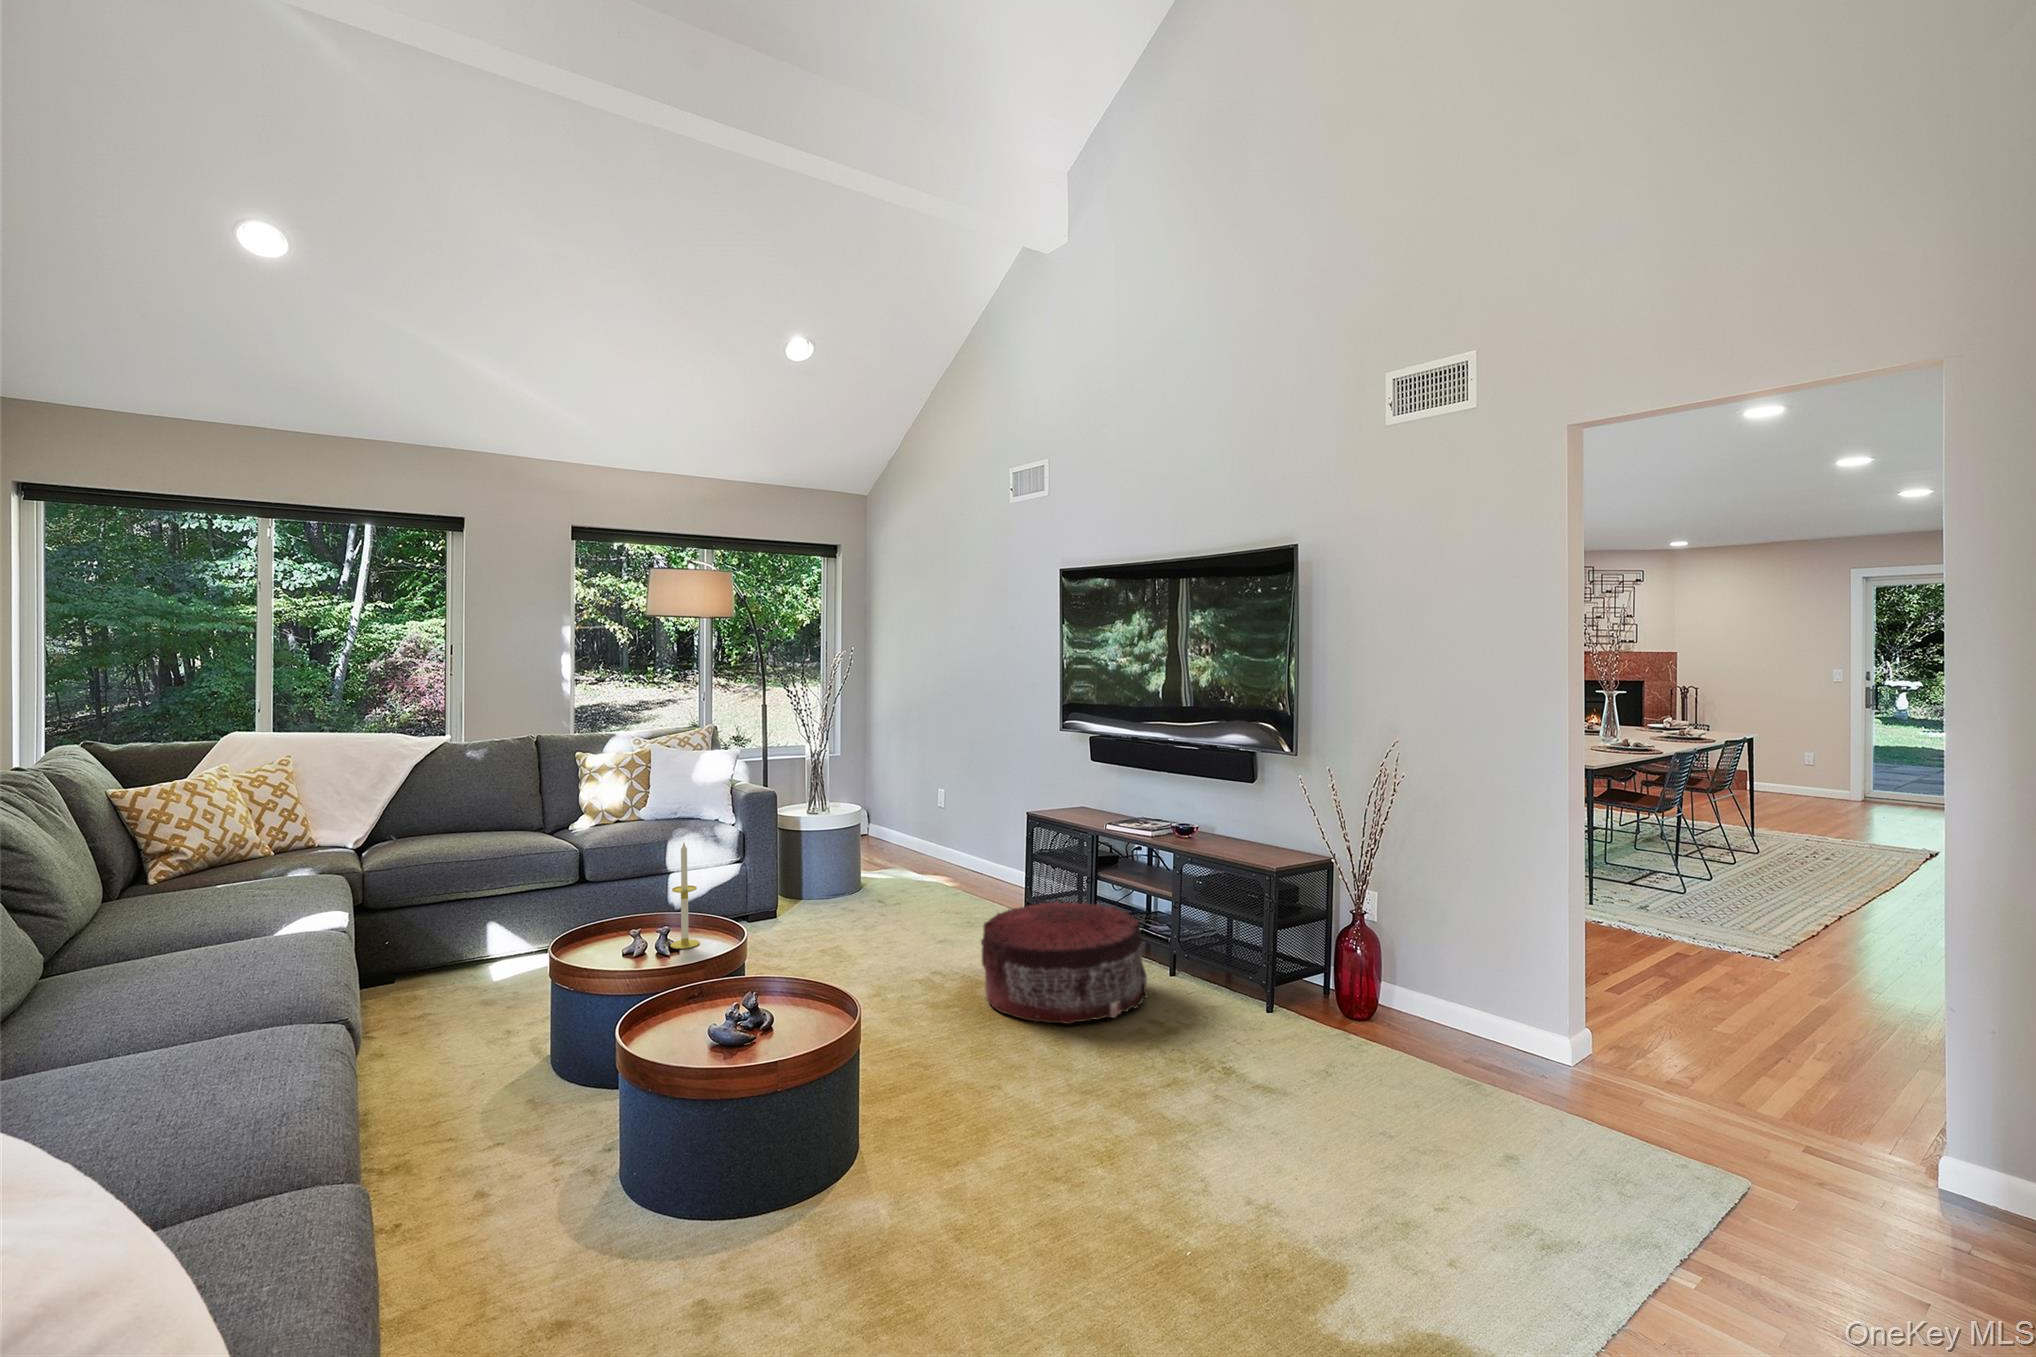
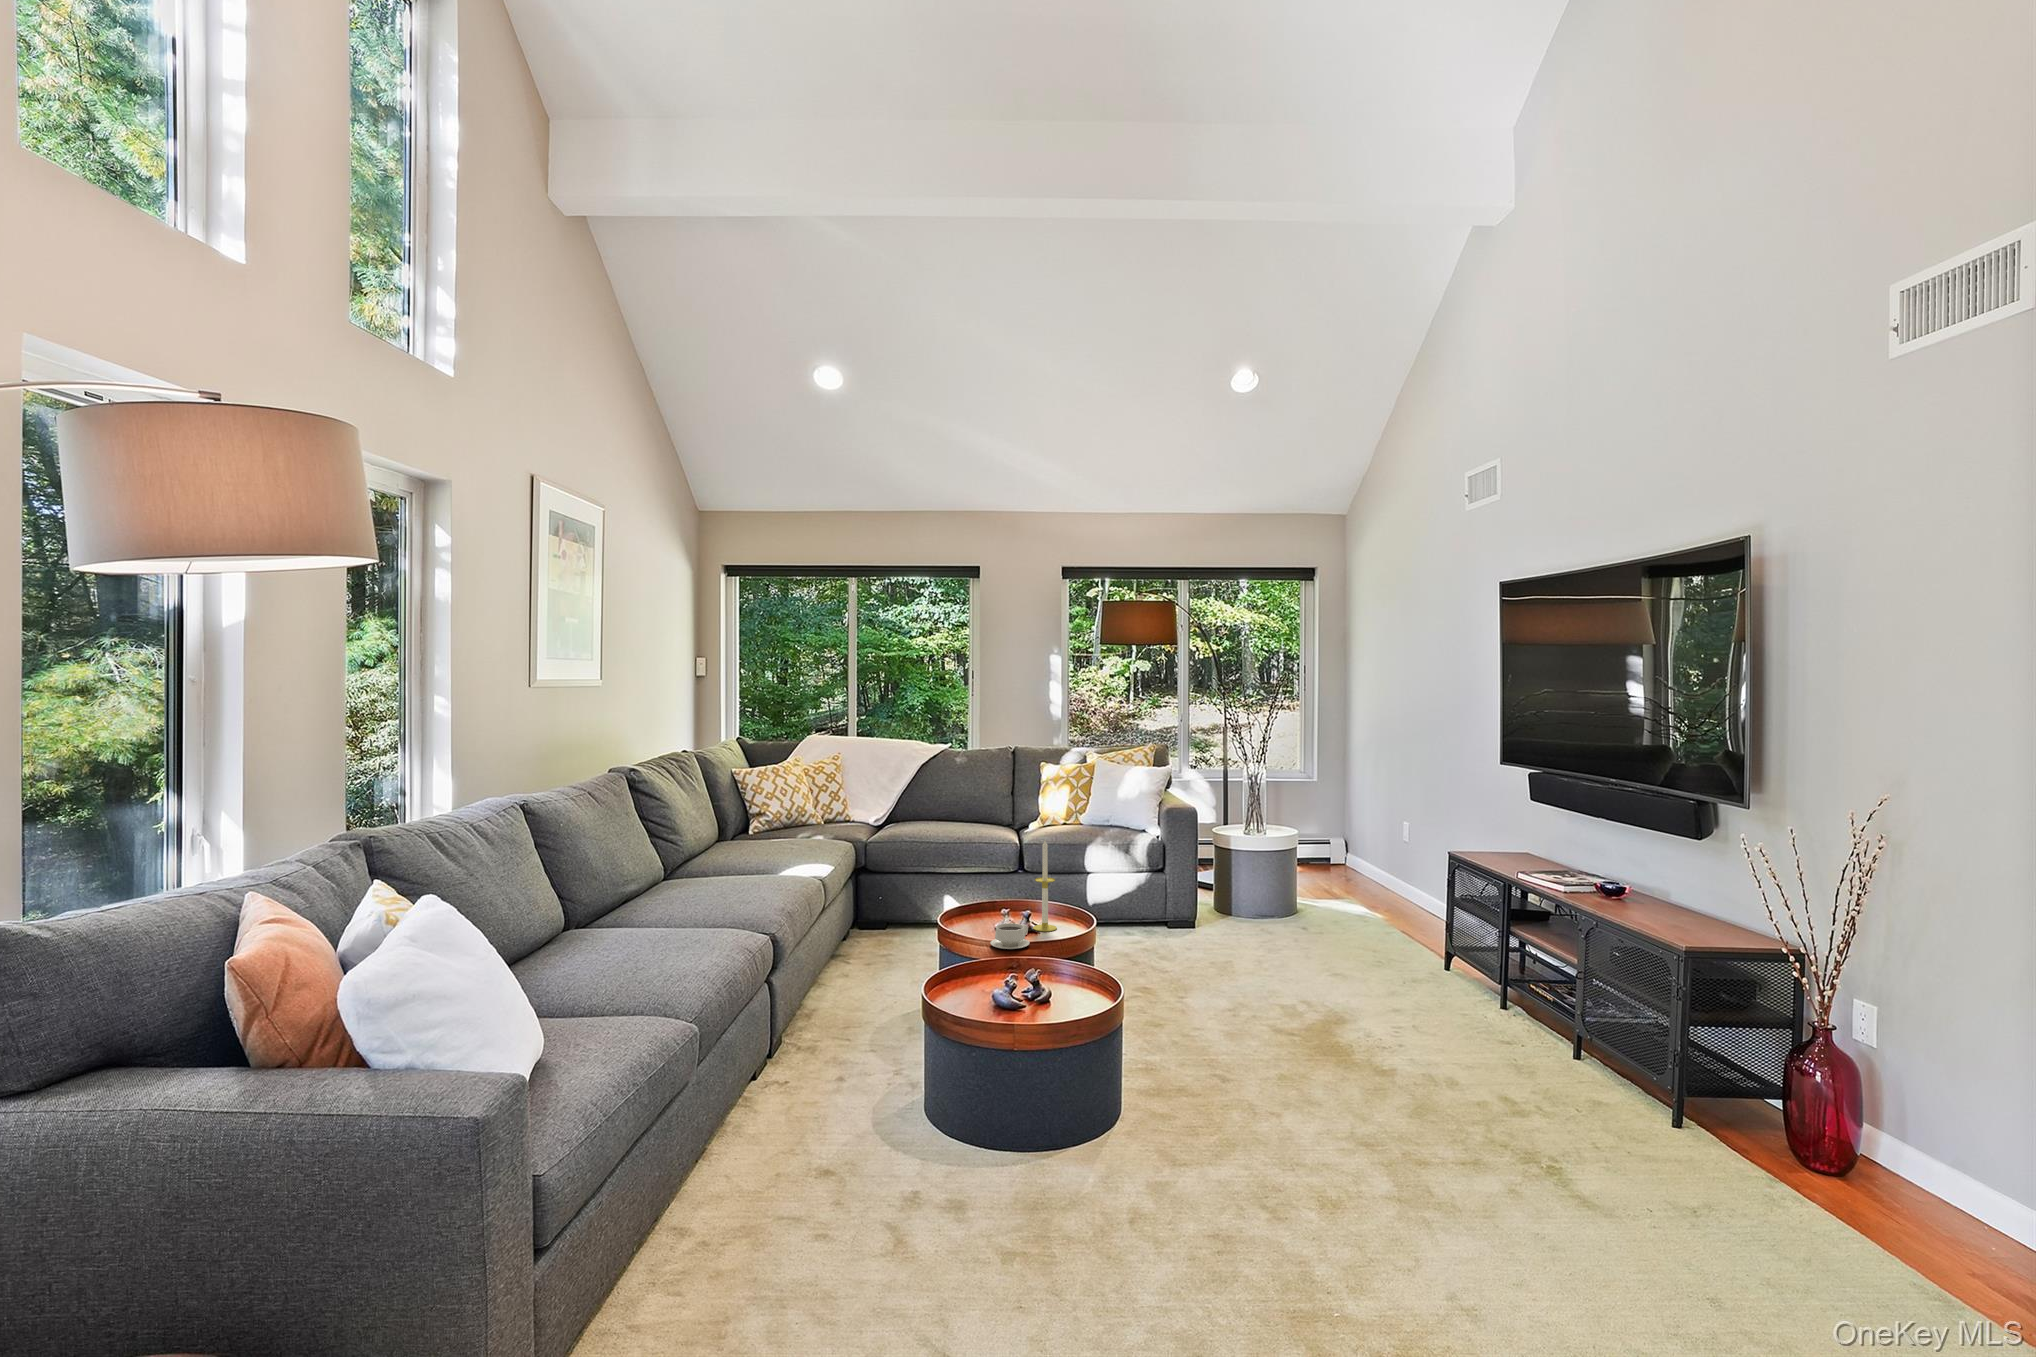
pouf: present [981,901,1148,1024] -> none [1335,946,1524,1081]
teacup: none [637,945,687,978] -> present [990,923,1030,949]

